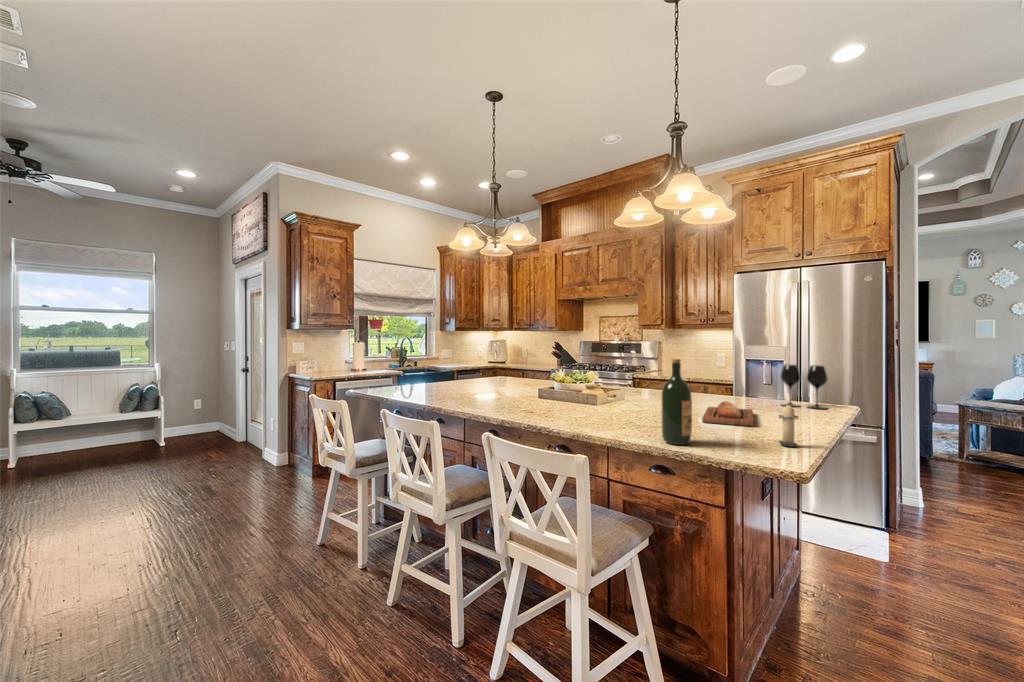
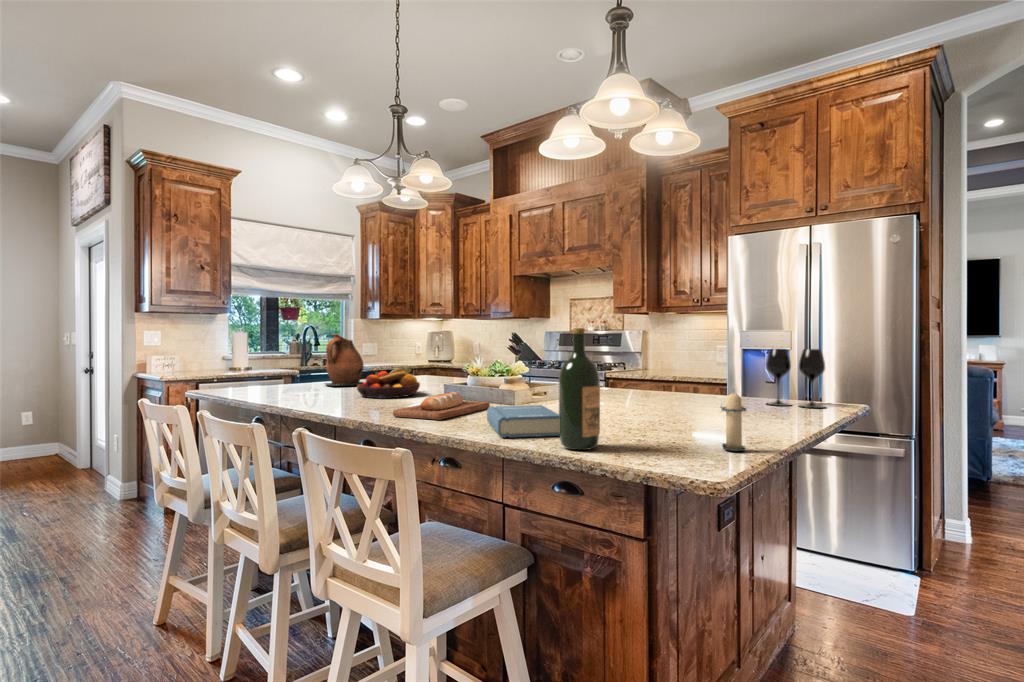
ceramic pitcher: none [438,349,471,387] -> present [325,334,364,386]
fruit bowl: none [473,376,518,398] -> present [357,368,420,398]
bread loaf: present [702,401,754,426] -> present [393,392,490,420]
hardback book: none [592,408,655,434] -> present [487,405,560,438]

